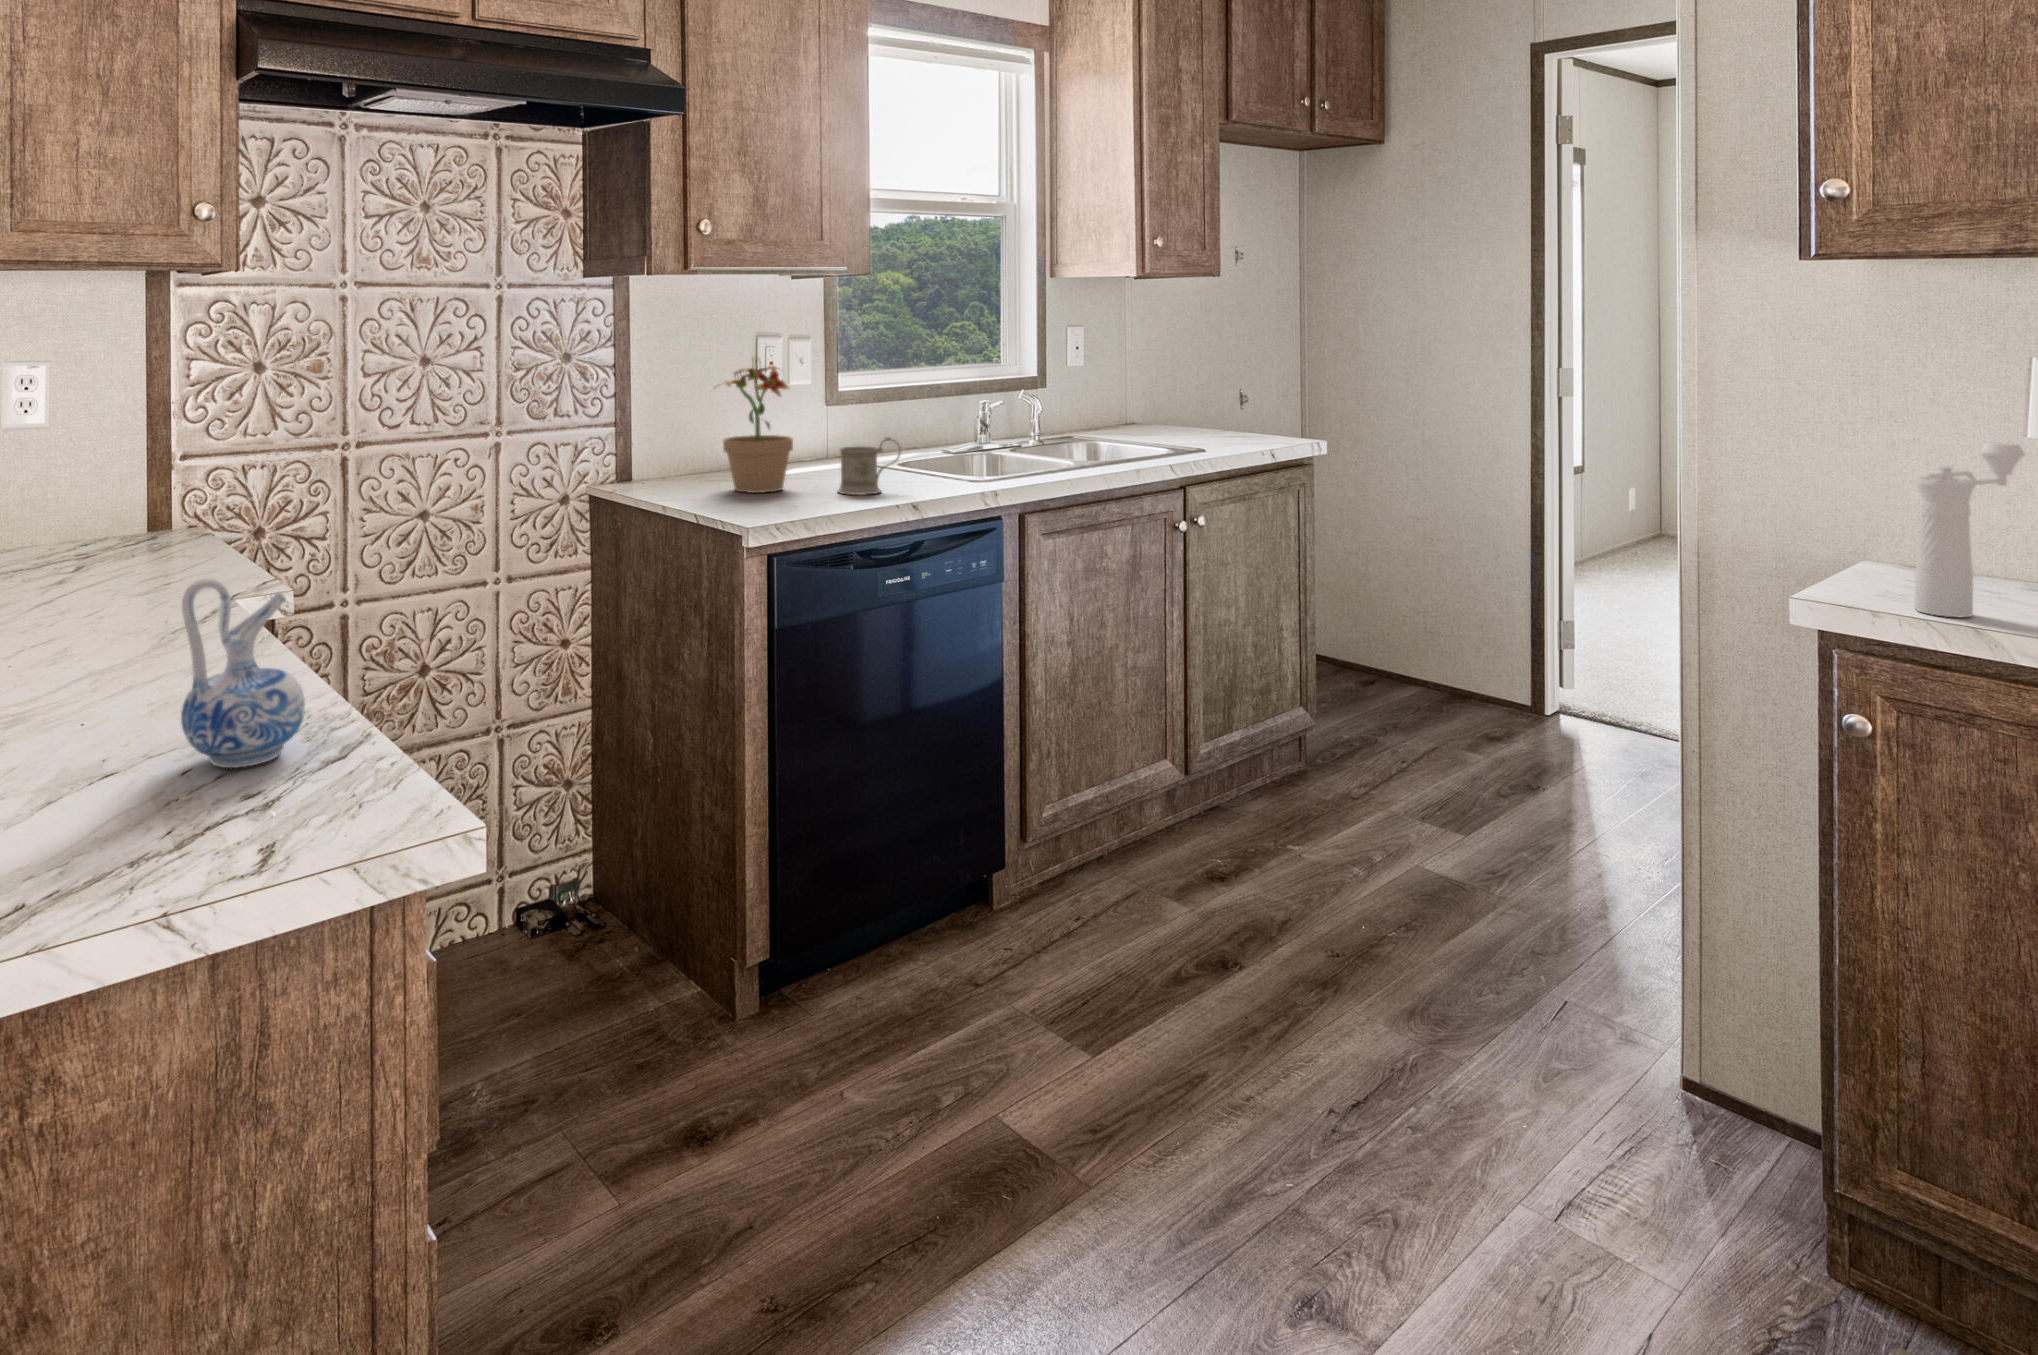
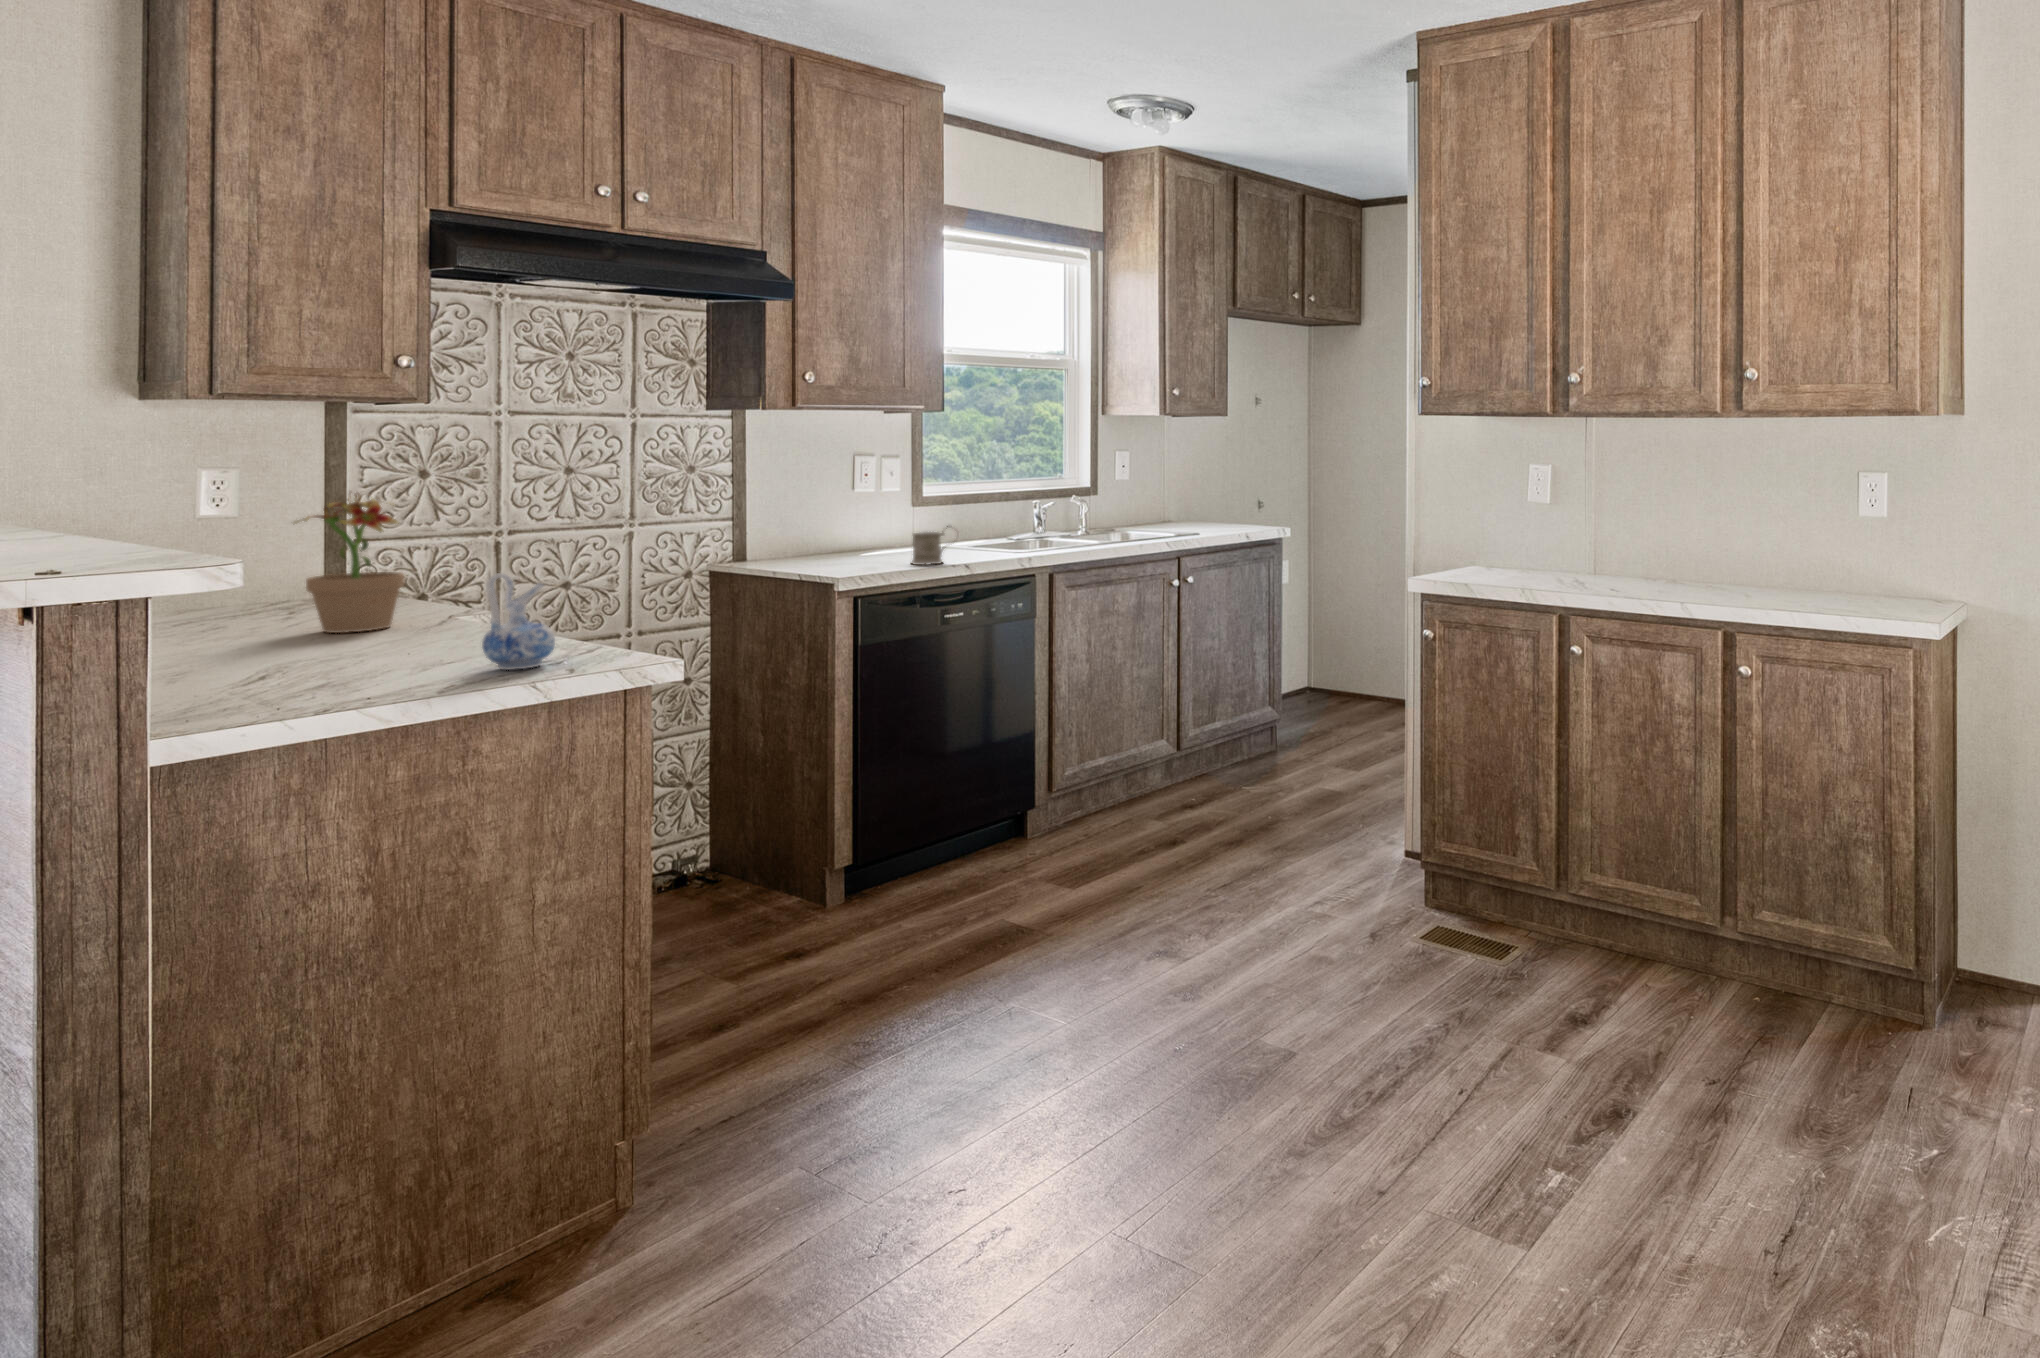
potted plant: present [719,366,793,493] -> present [297,494,404,633]
pepper mill: present [1914,442,2025,617] -> none [1450,511,1501,592]

